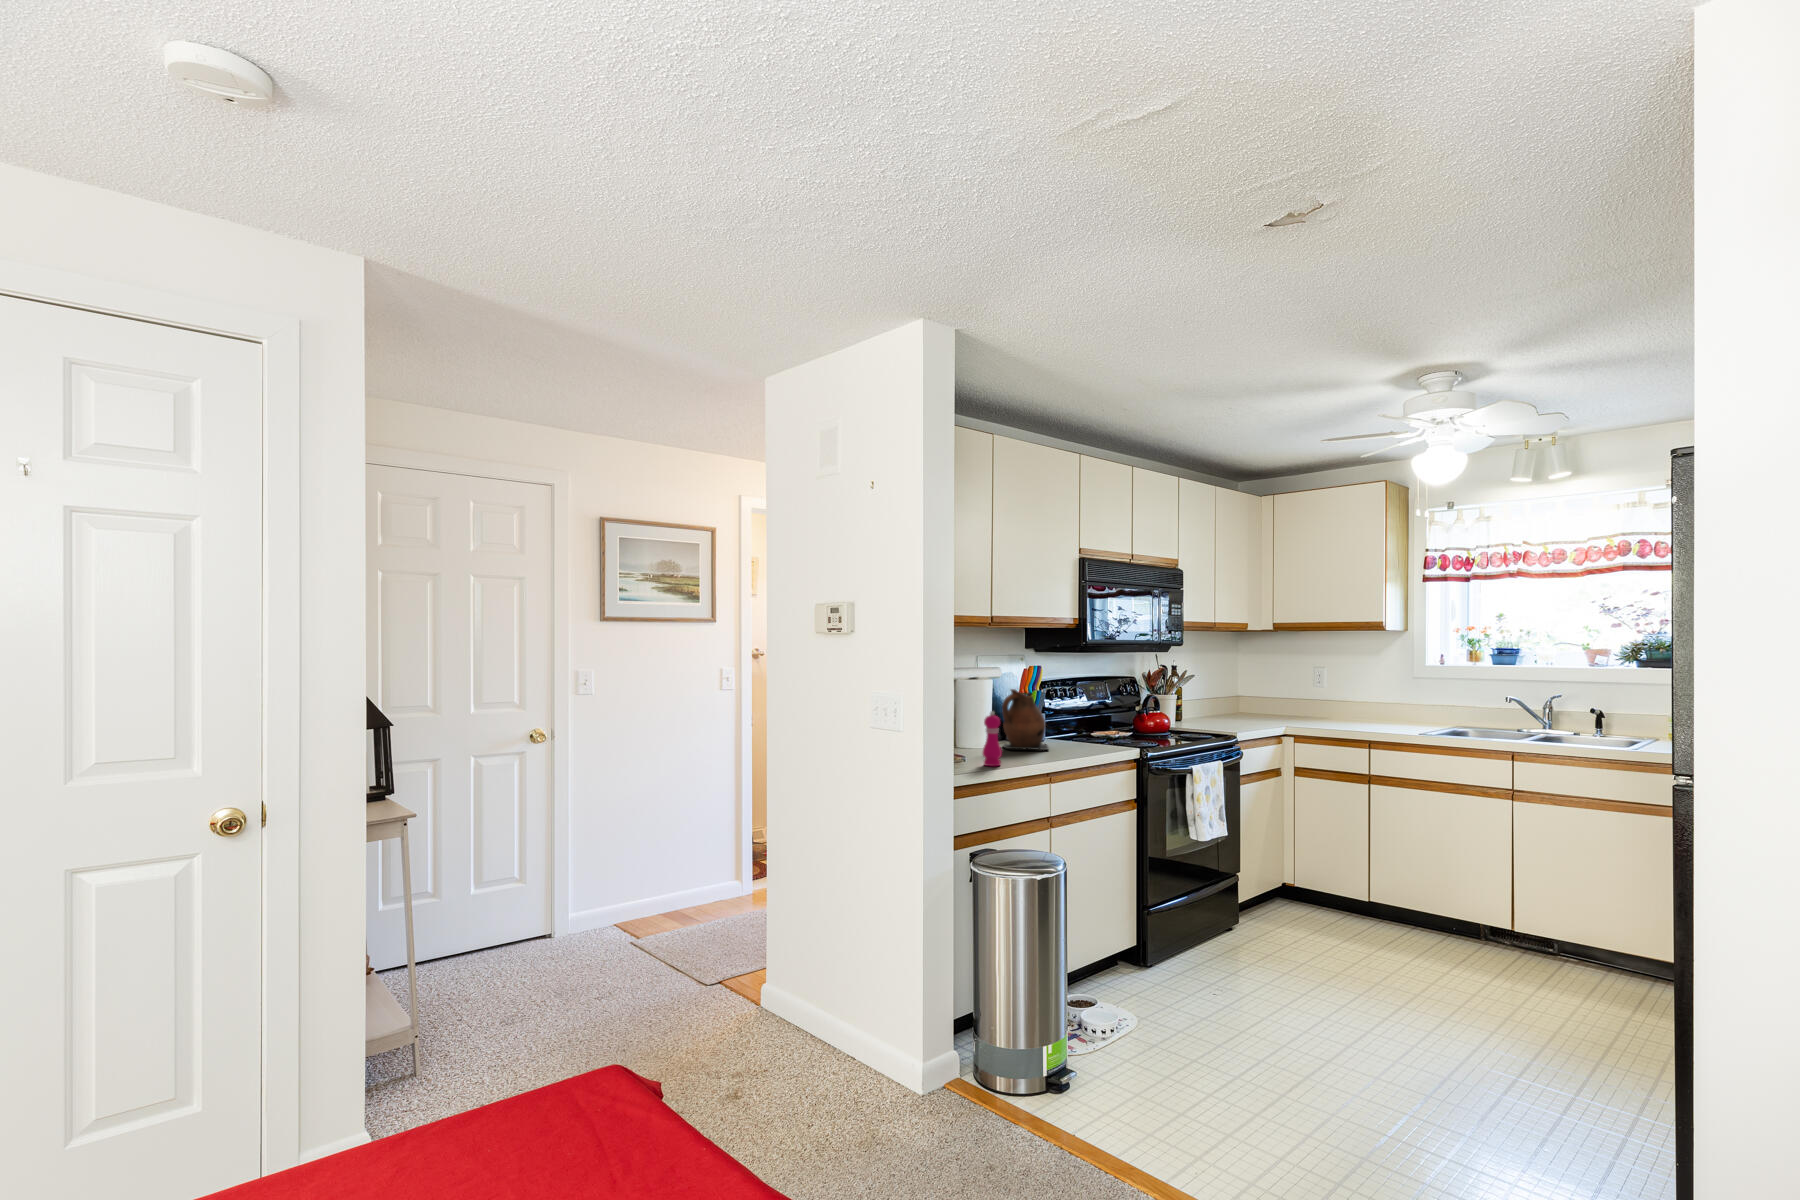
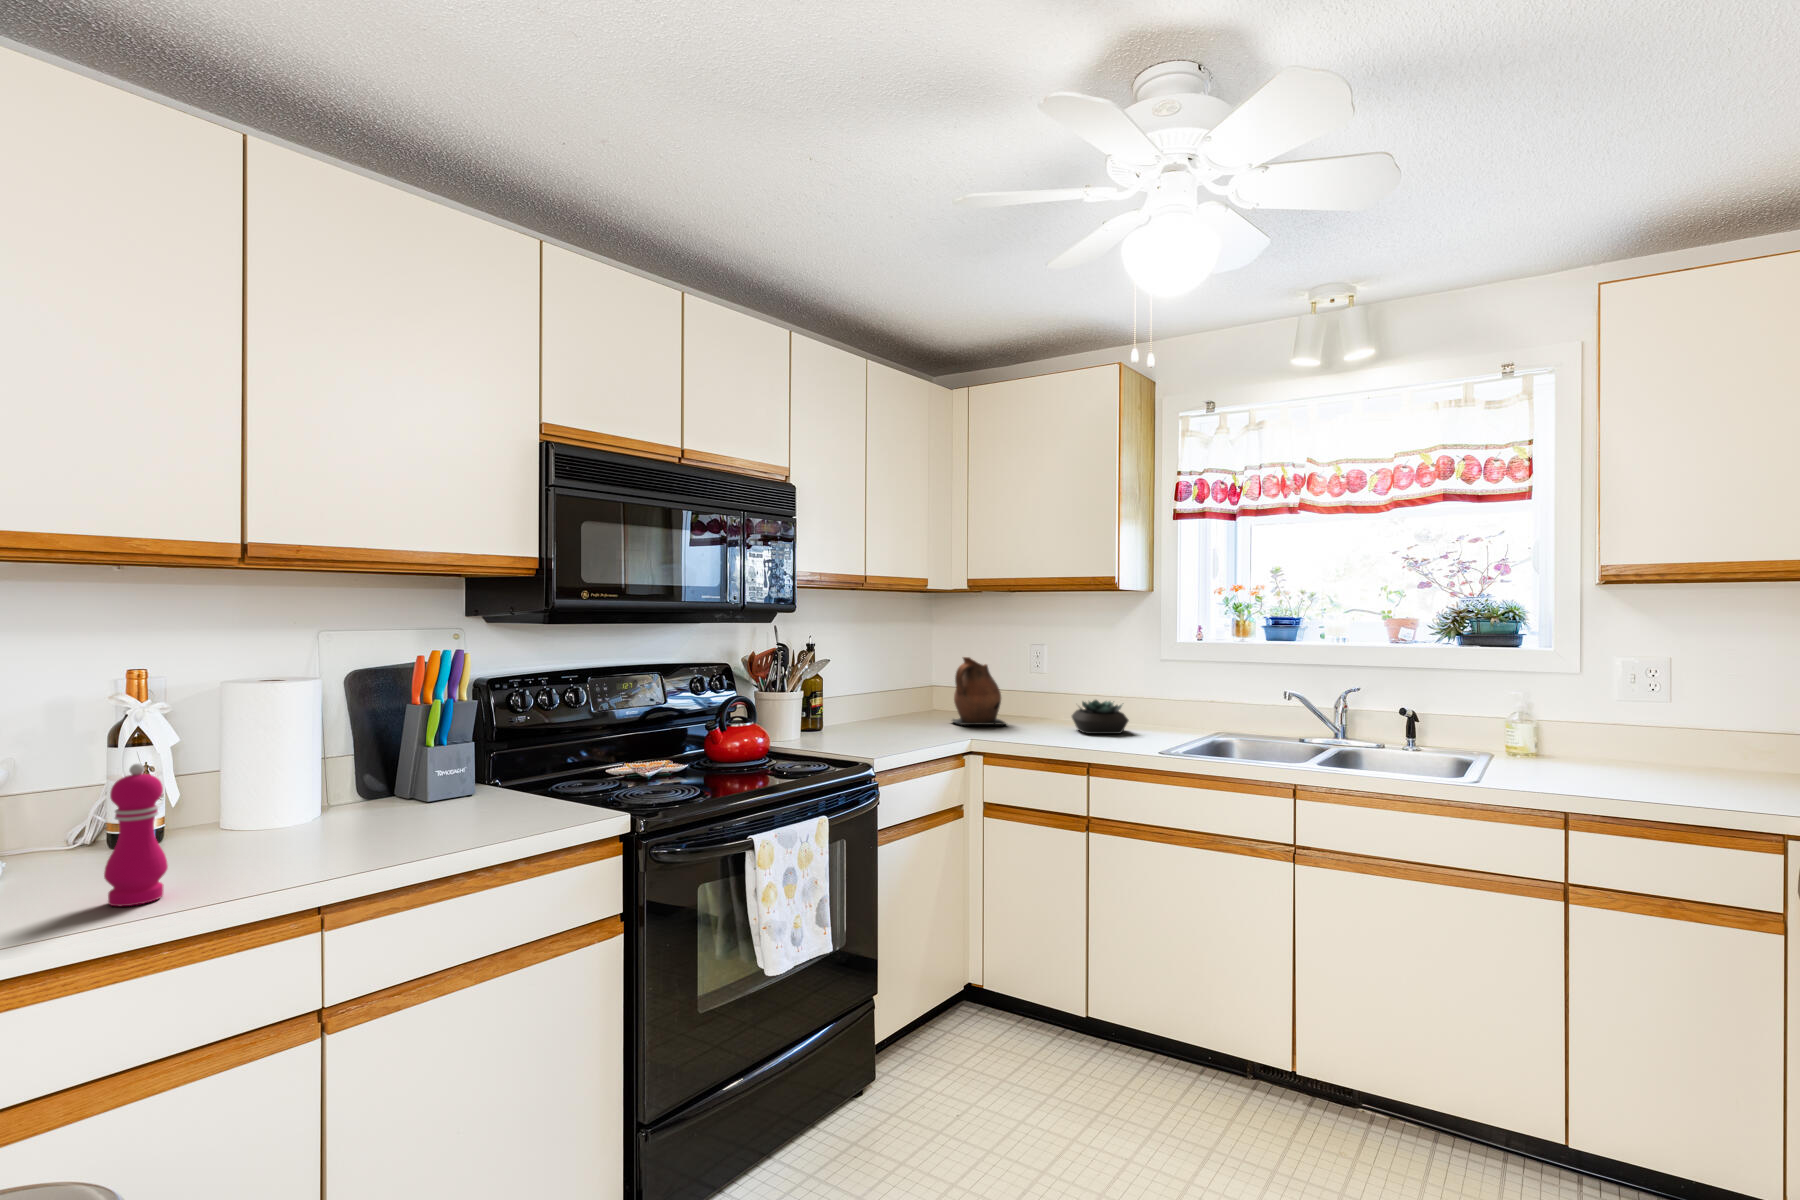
ceramic pitcher: present [1002,689,1048,750] -> present [952,657,1006,725]
succulent plant: none [1352,703,1395,725] -> present [1072,700,1129,734]

